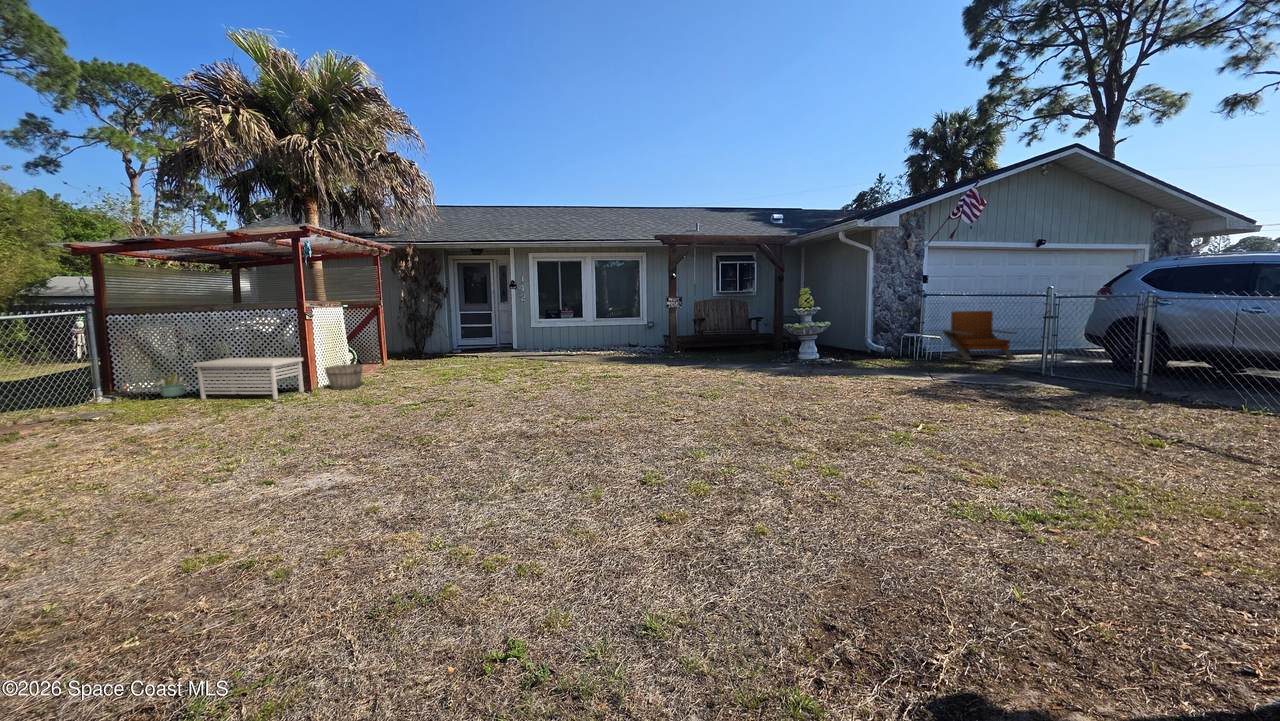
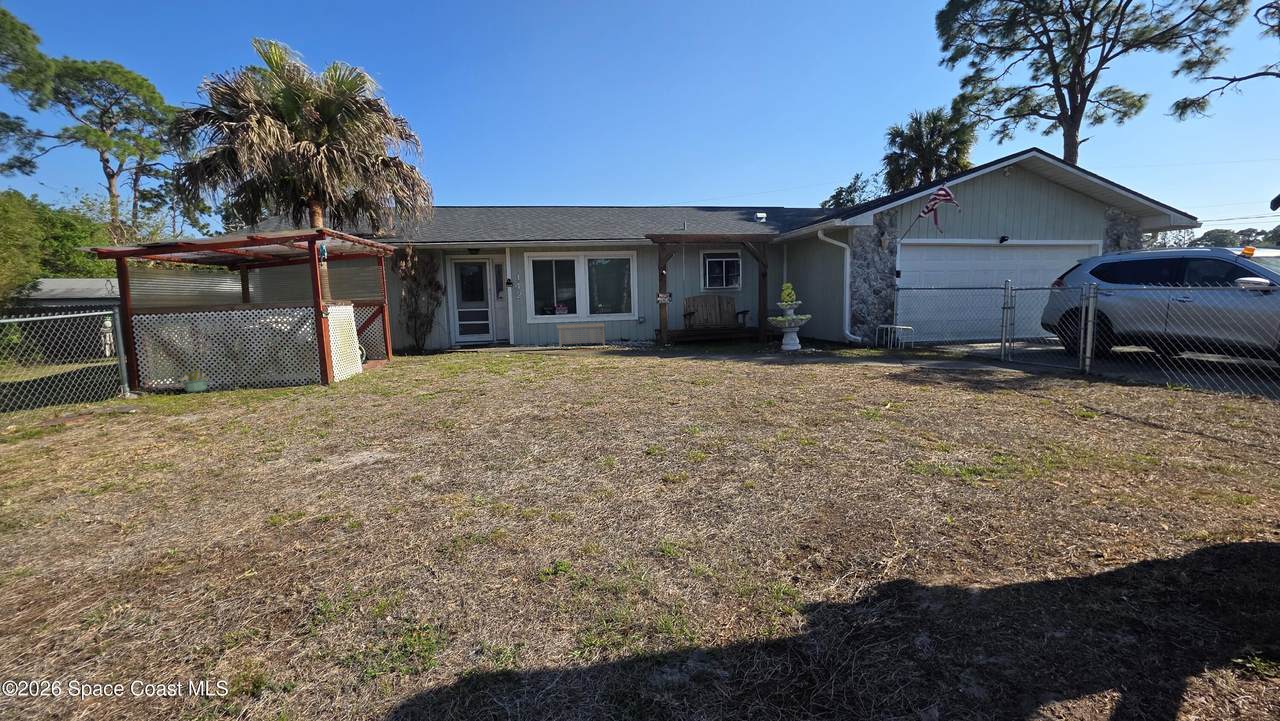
lounge chair: present [942,311,1017,360] -> none [914,303,983,349]
storage bench: present [193,358,304,399] -> present [557,323,605,346]
wooden bucket: present [325,361,363,390] -> none [339,354,375,383]

